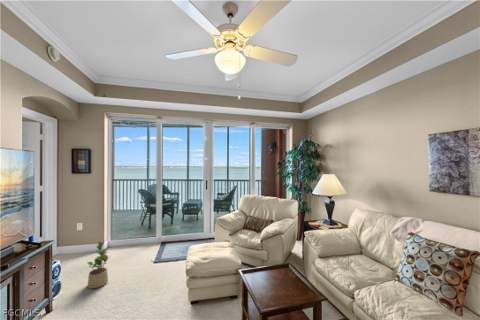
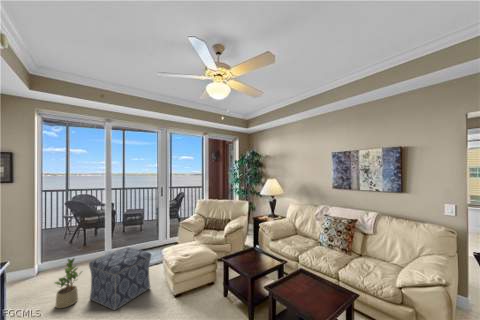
ottoman: none [115,238,172,304] -> present [89,248,151,310]

